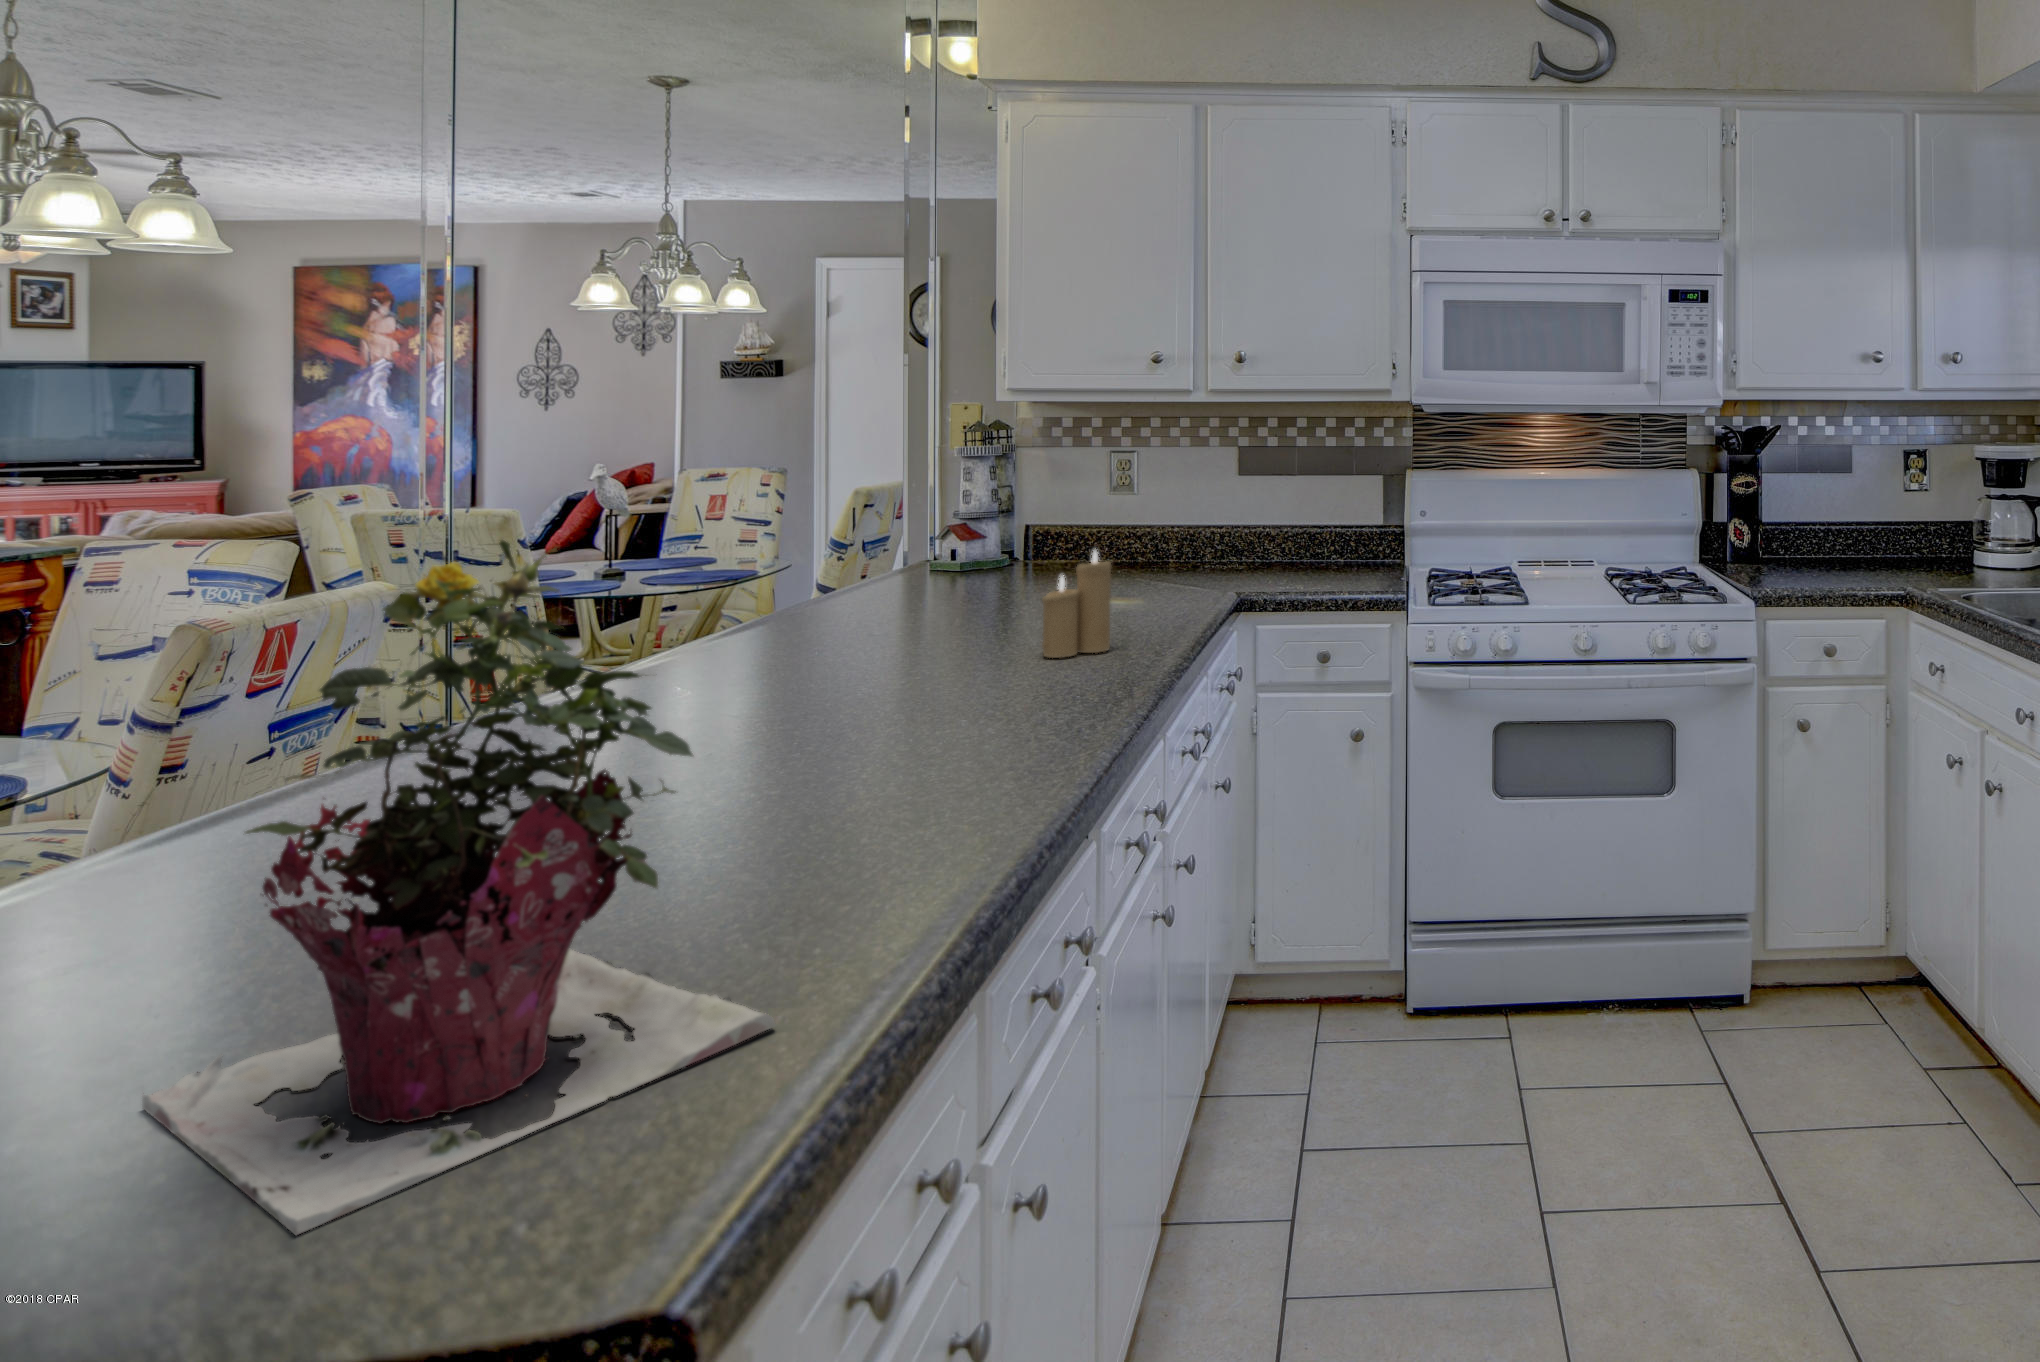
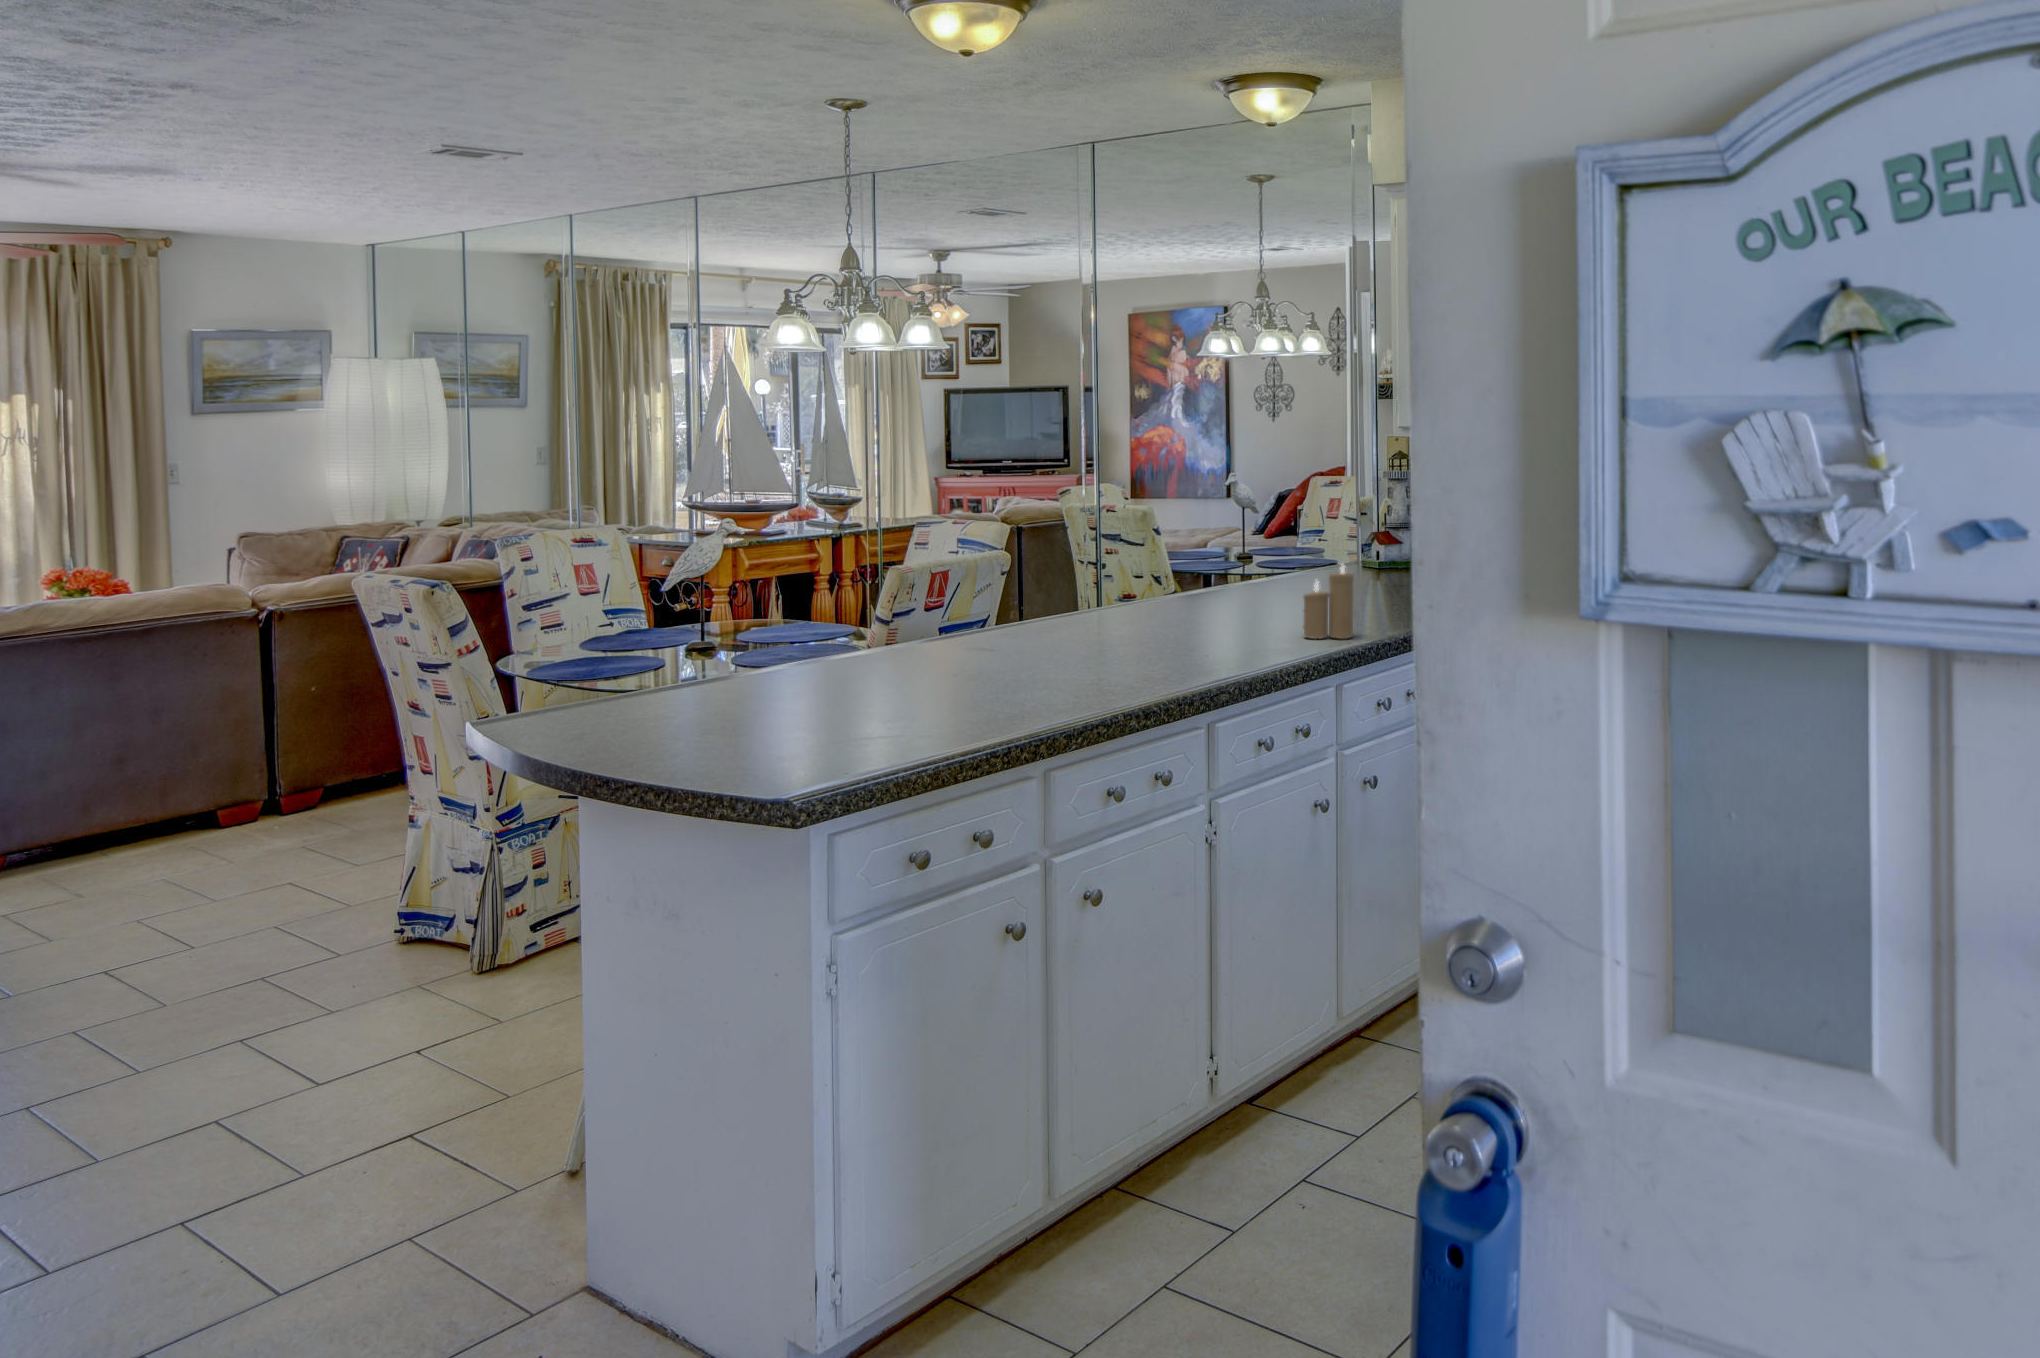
potted plant: present [142,540,775,1235] -> none [747,535,914,763]

